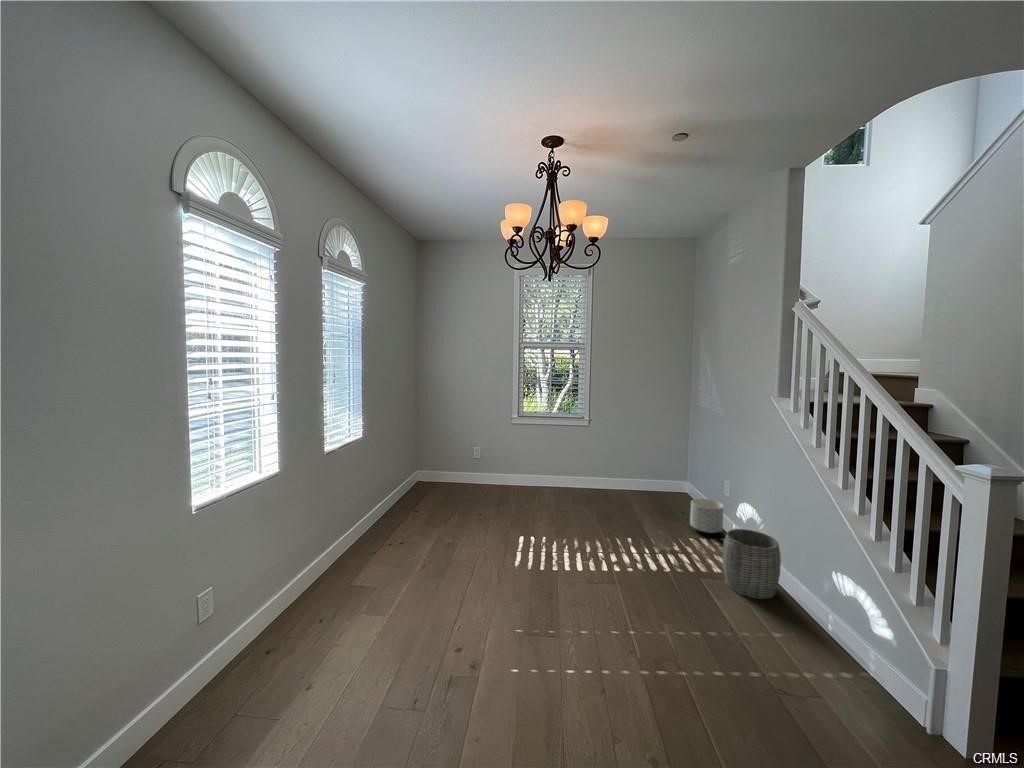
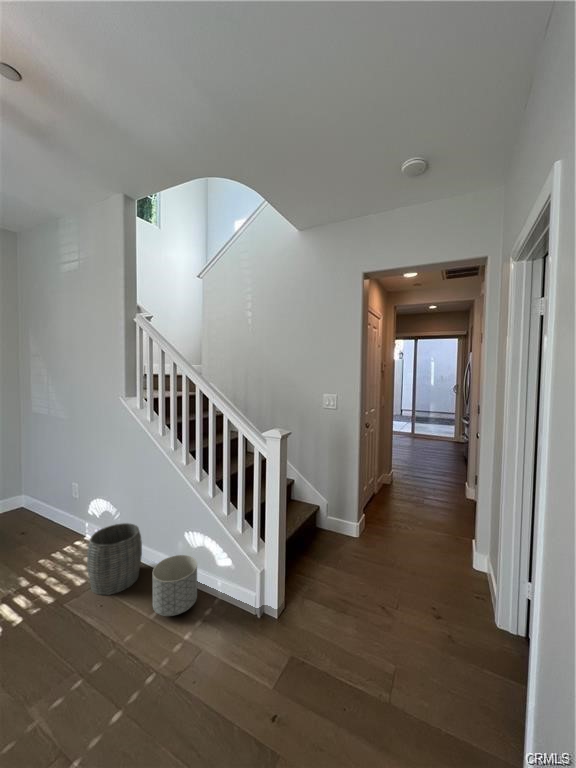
planter: present [690,499,724,534] -> present [152,555,197,616]

